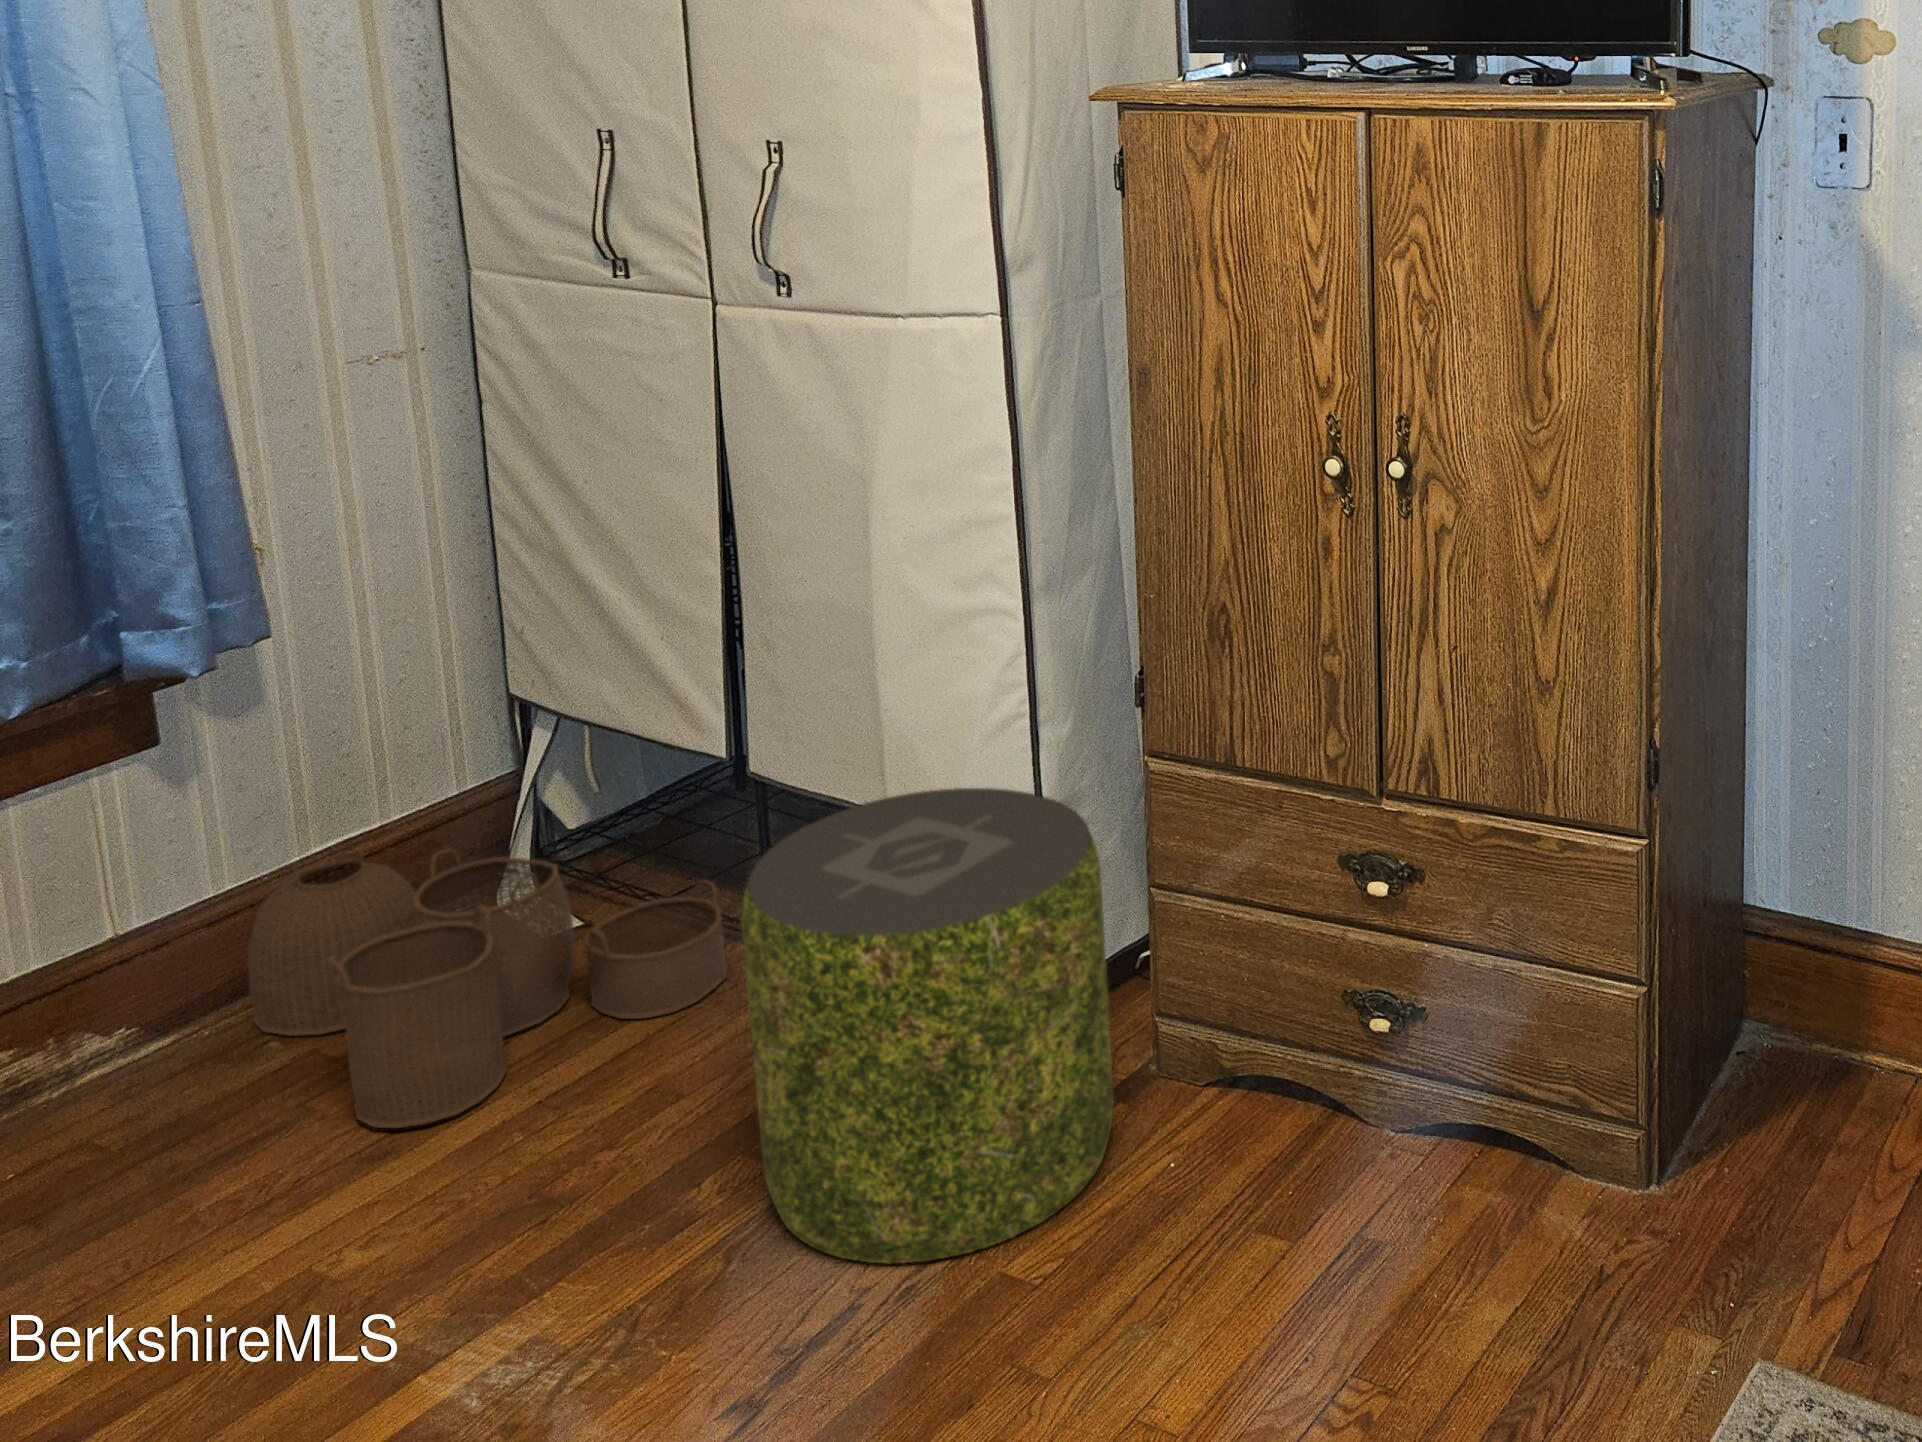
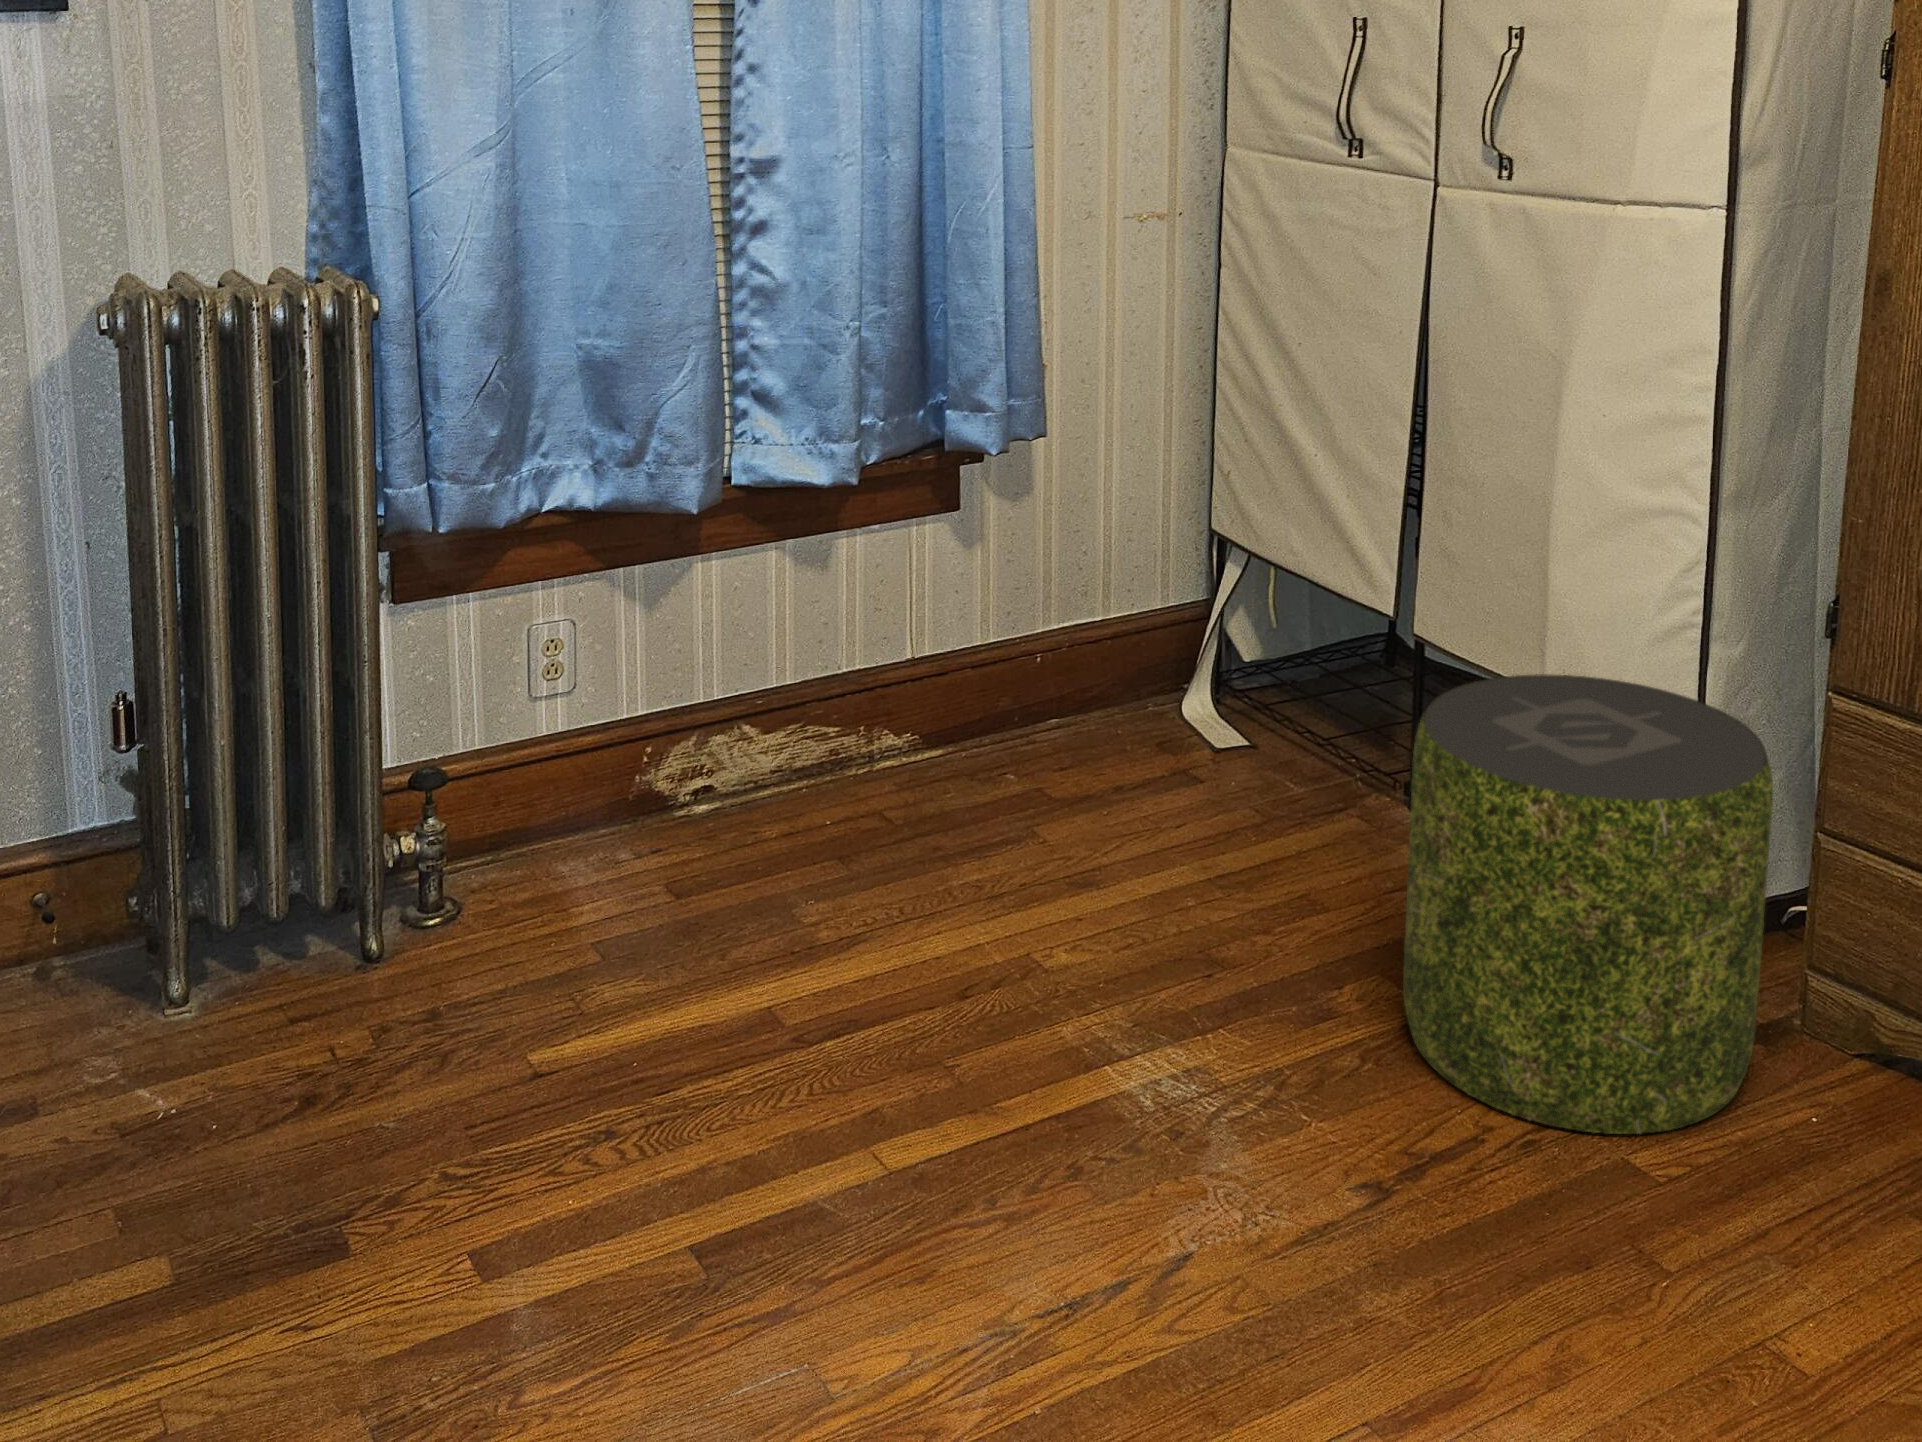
woven basket: present [248,849,727,1128] -> none [997,630,1374,870]

